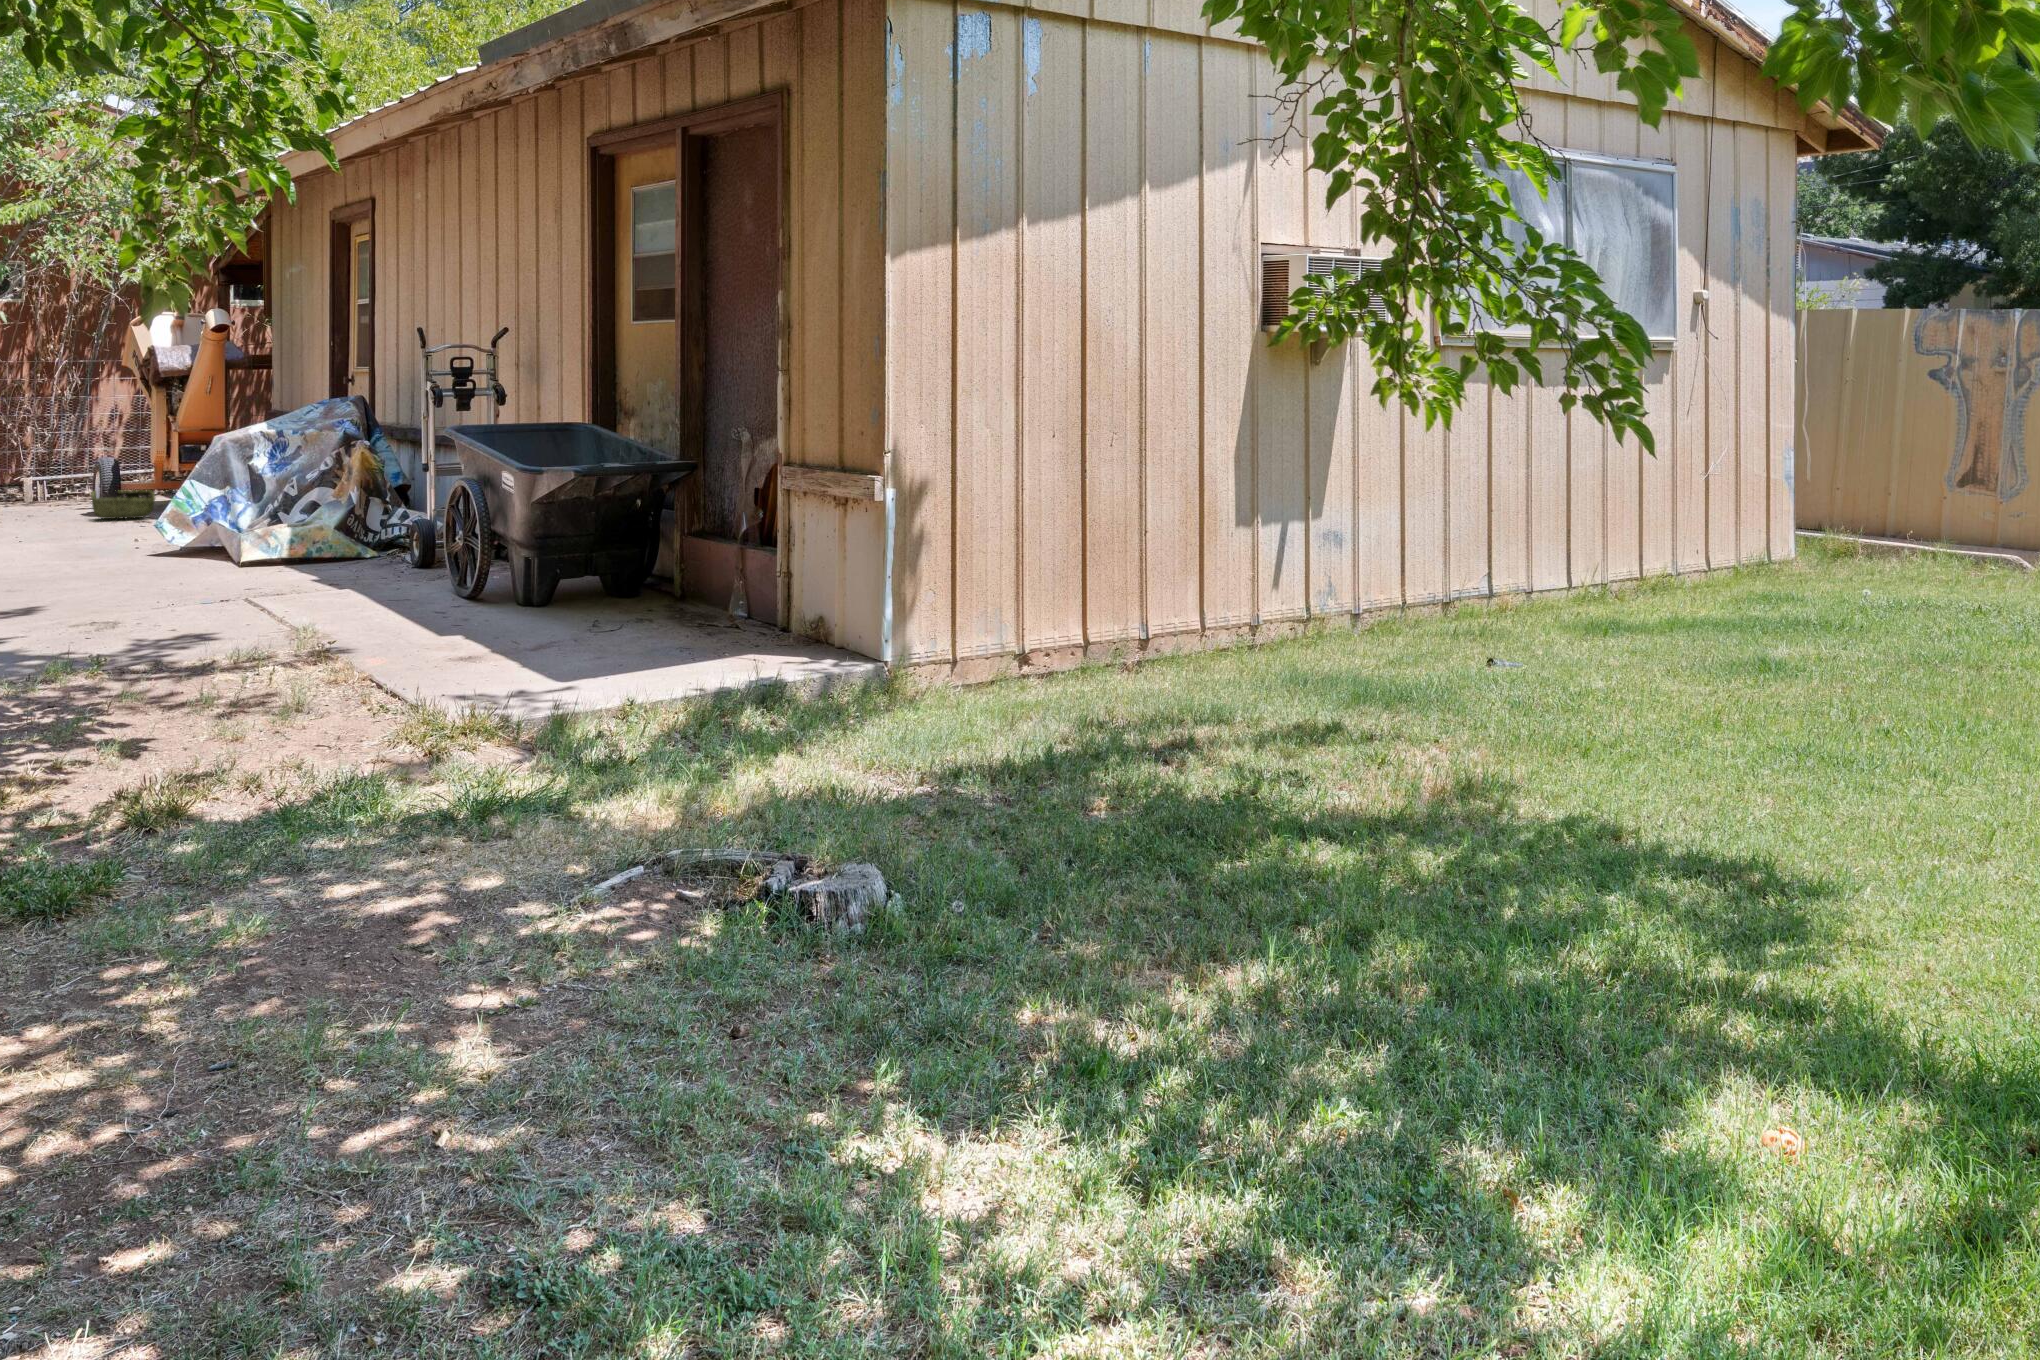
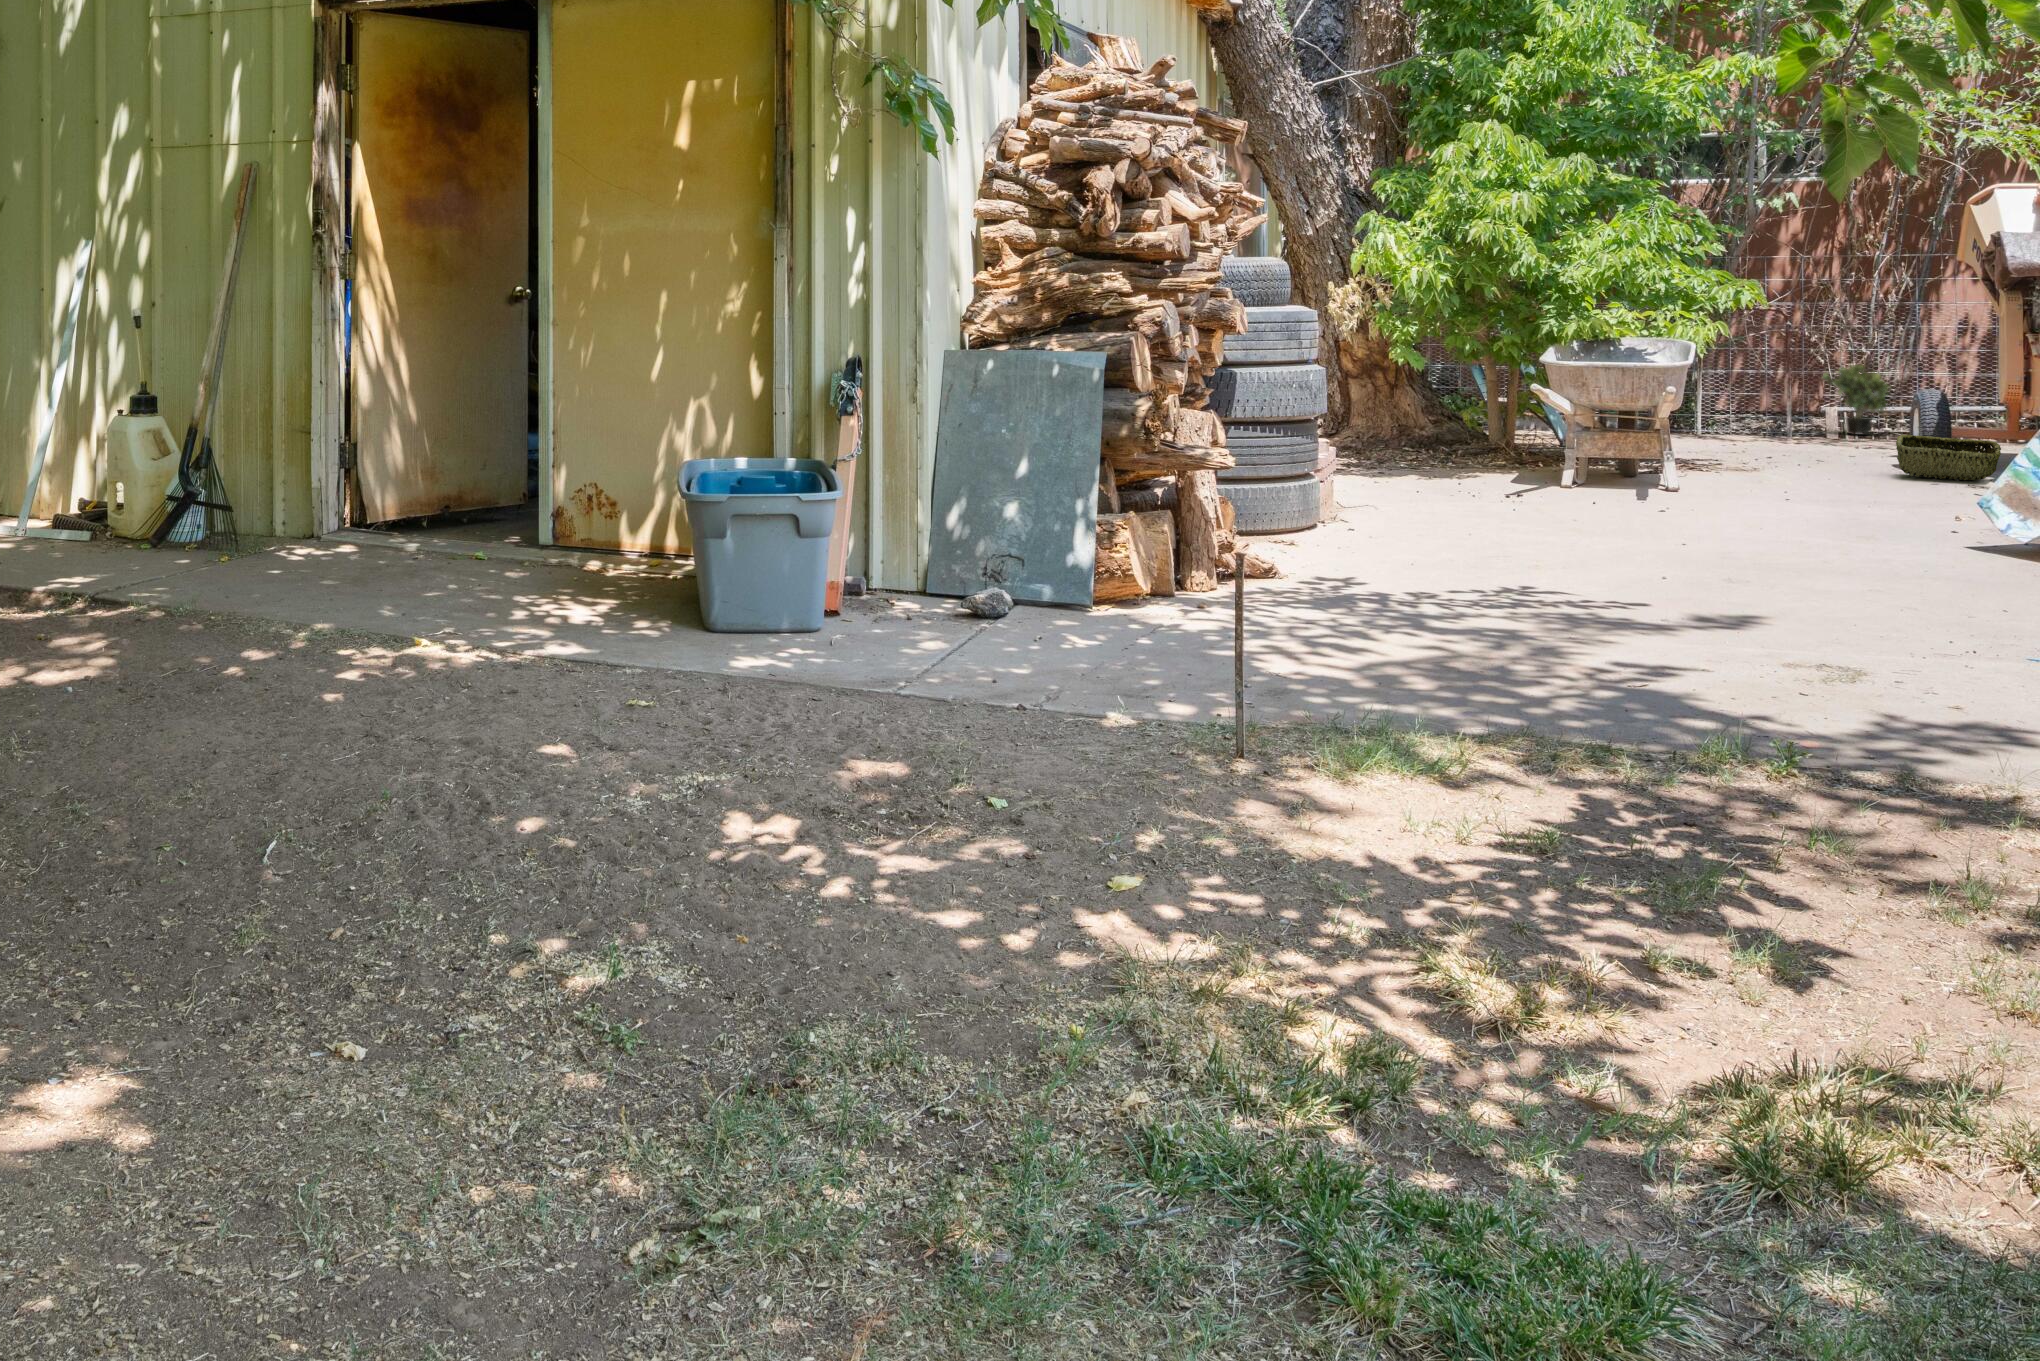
potted plant: none [30,444,79,497] -> present [1822,365,1889,435]

